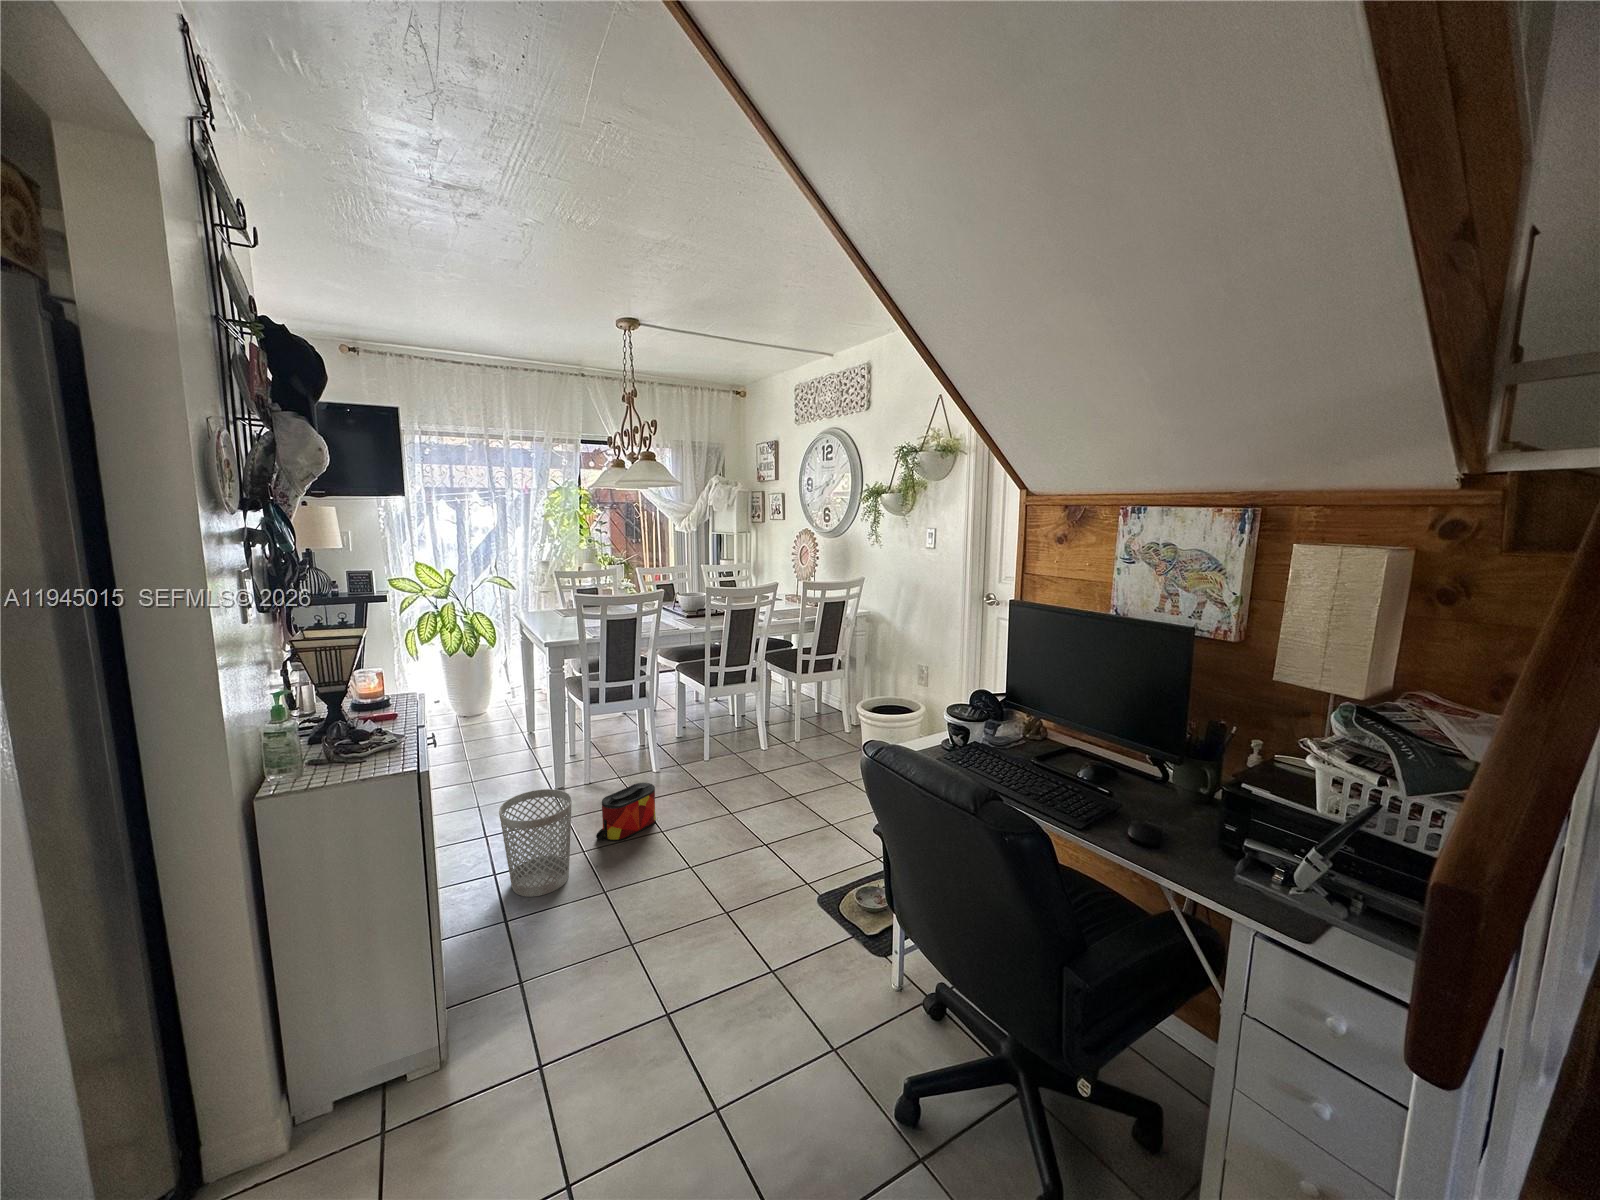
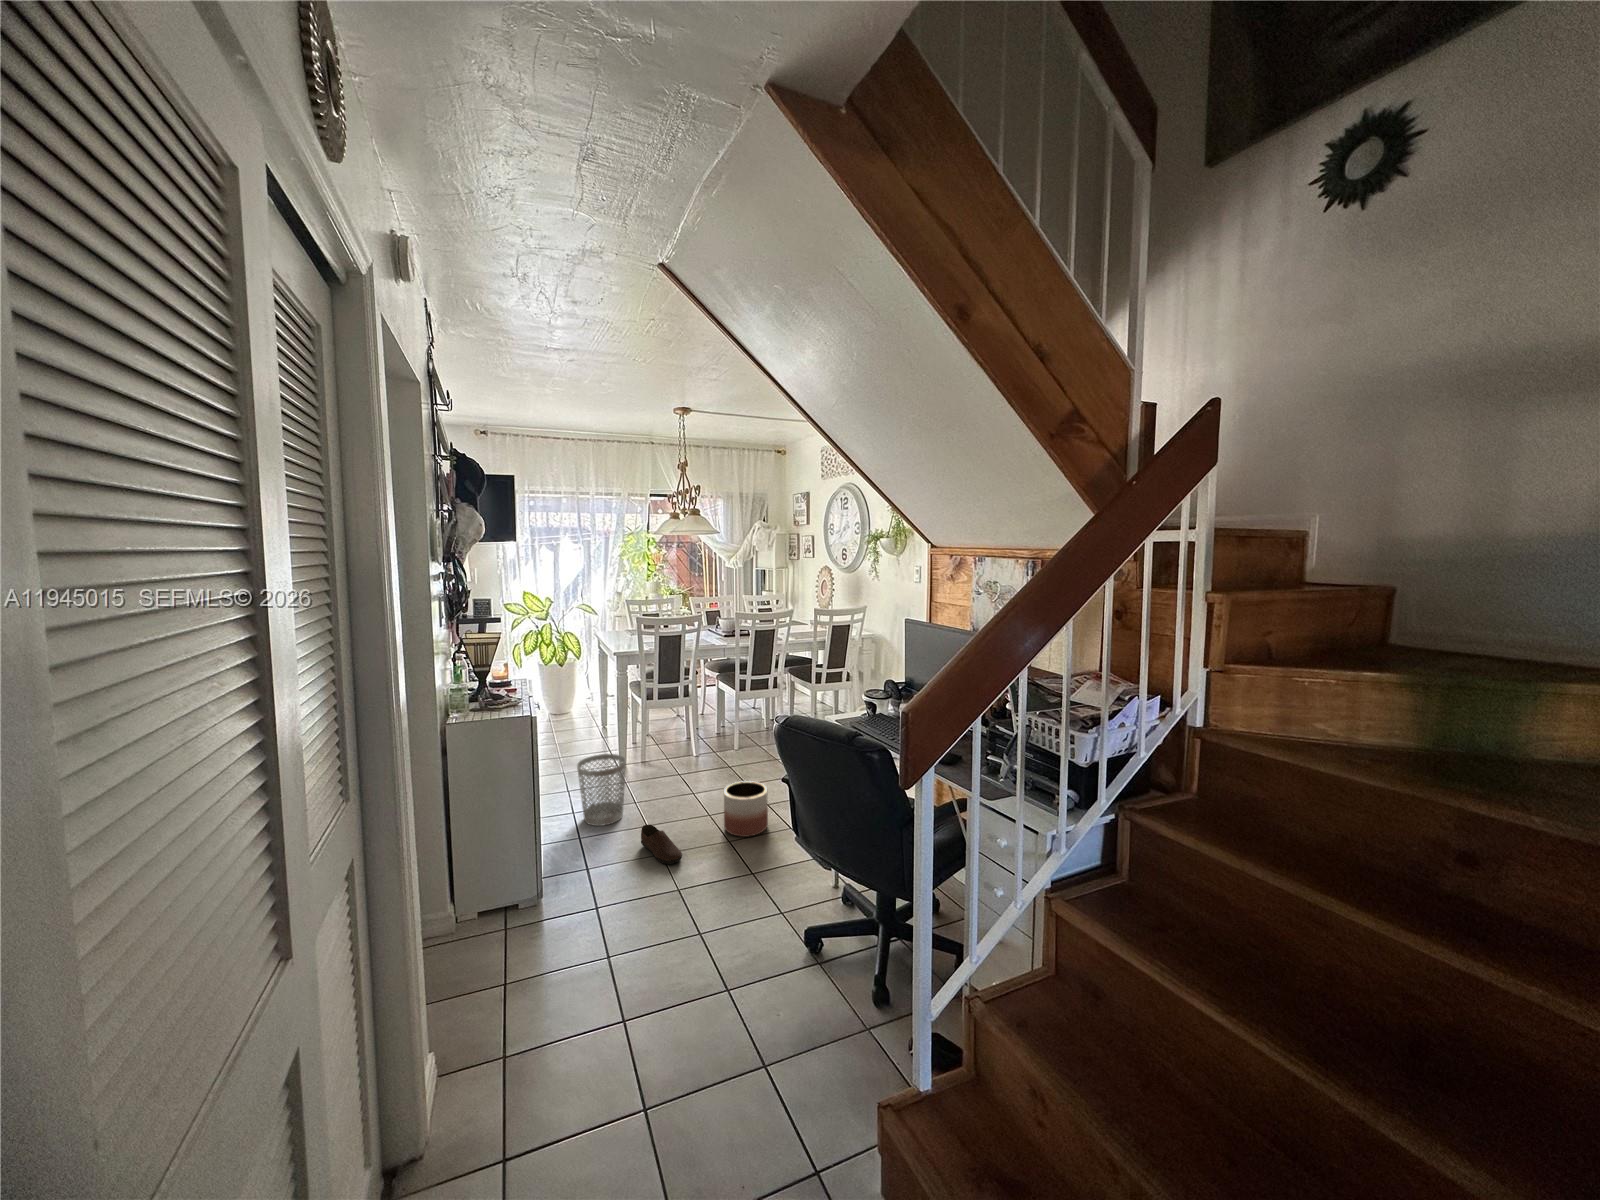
bag: present [596,783,656,841] -> none [644,757,689,797]
planter: none [717,821,779,904] -> present [724,781,768,837]
shoe: none [601,898,667,964] -> present [641,824,682,864]

